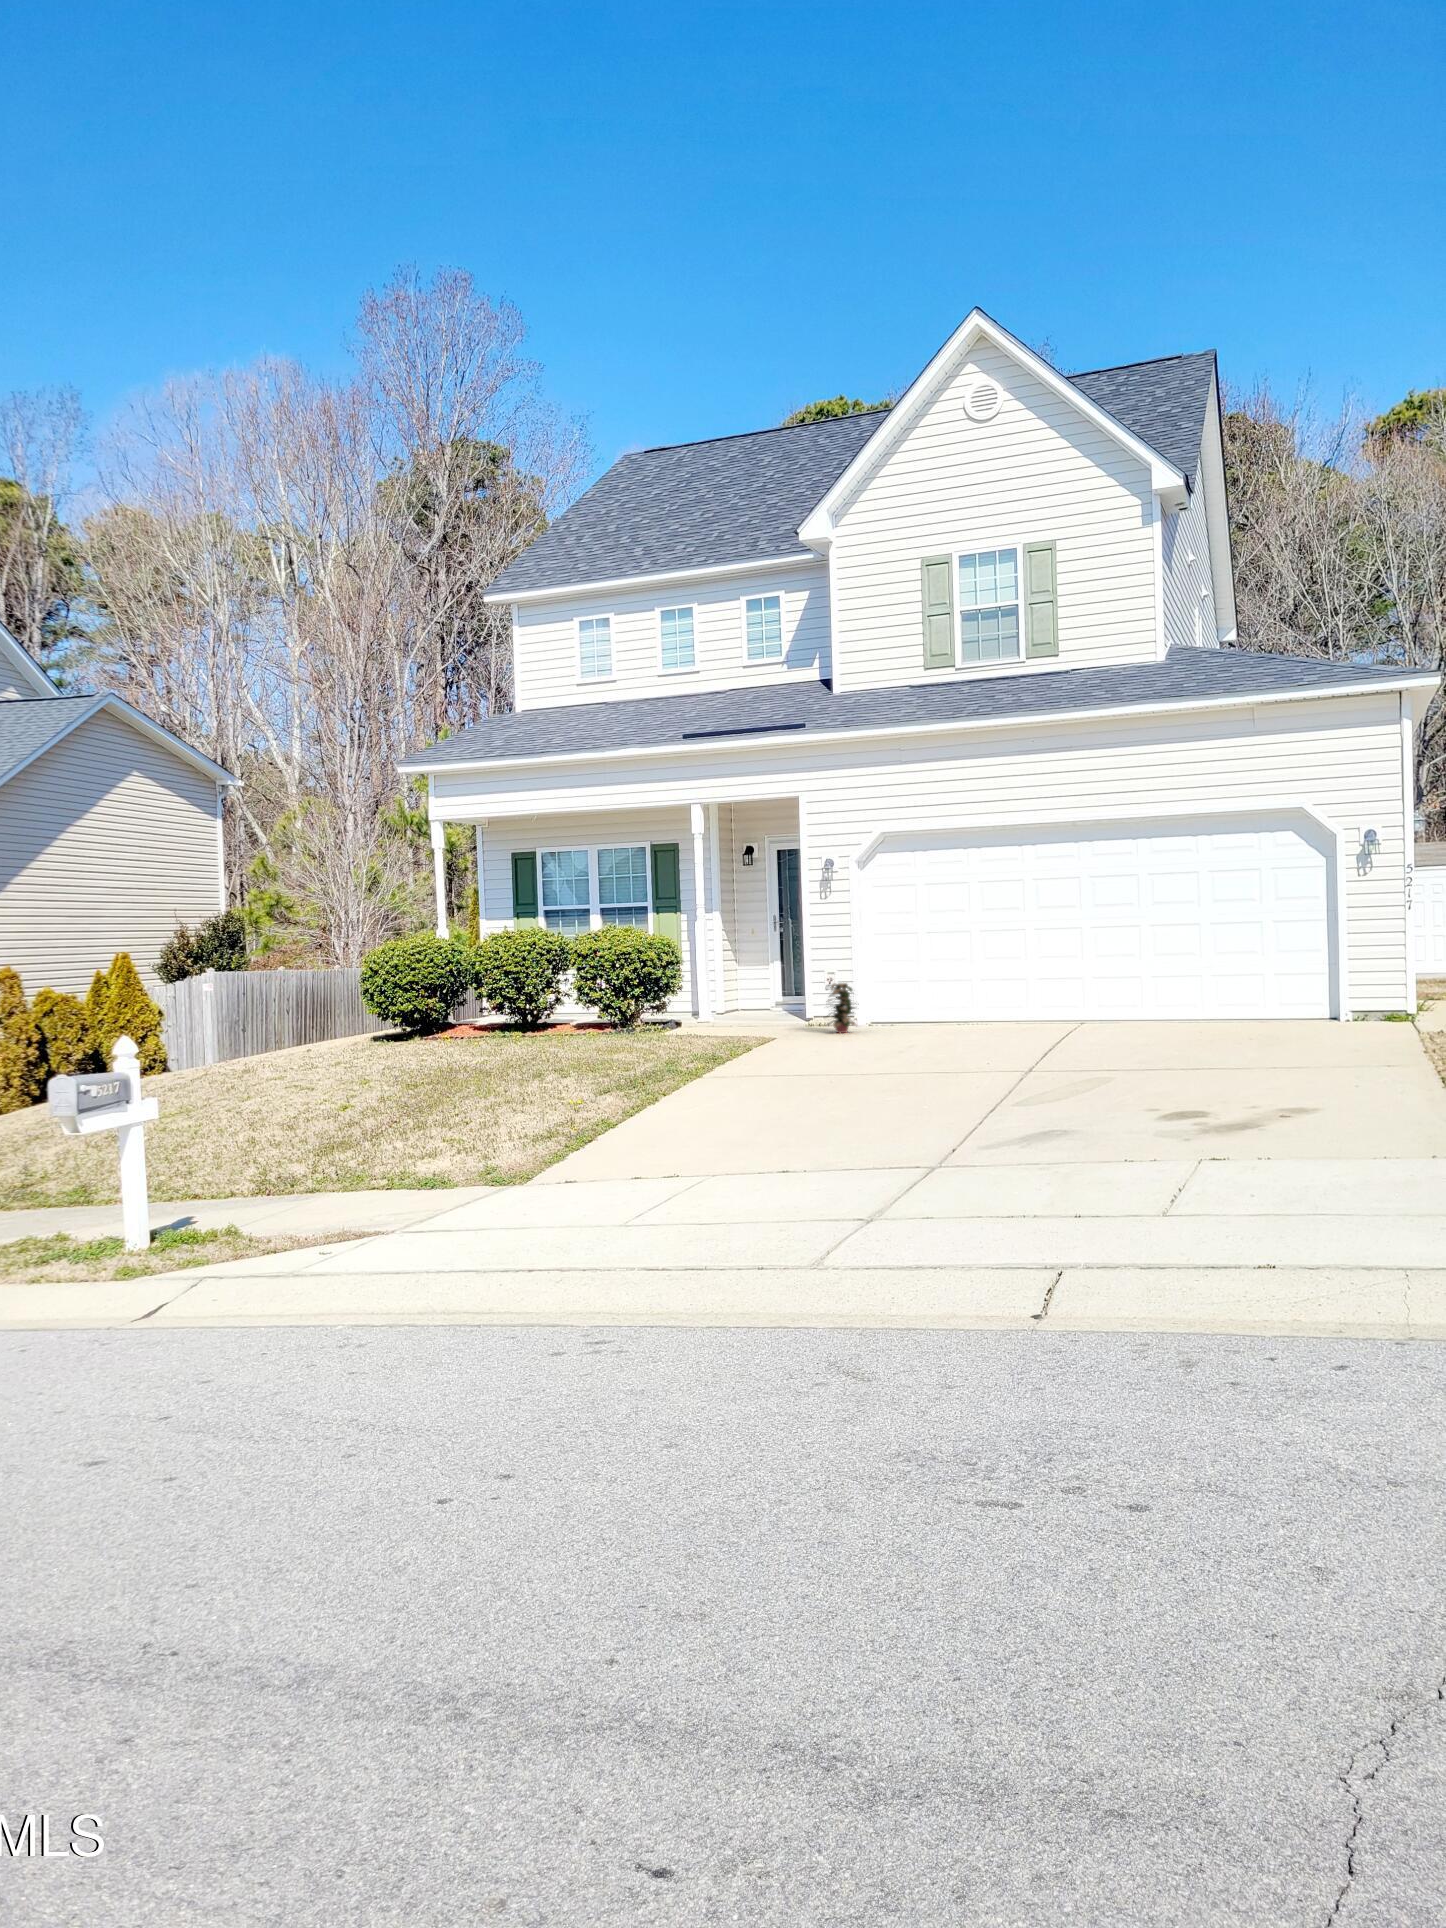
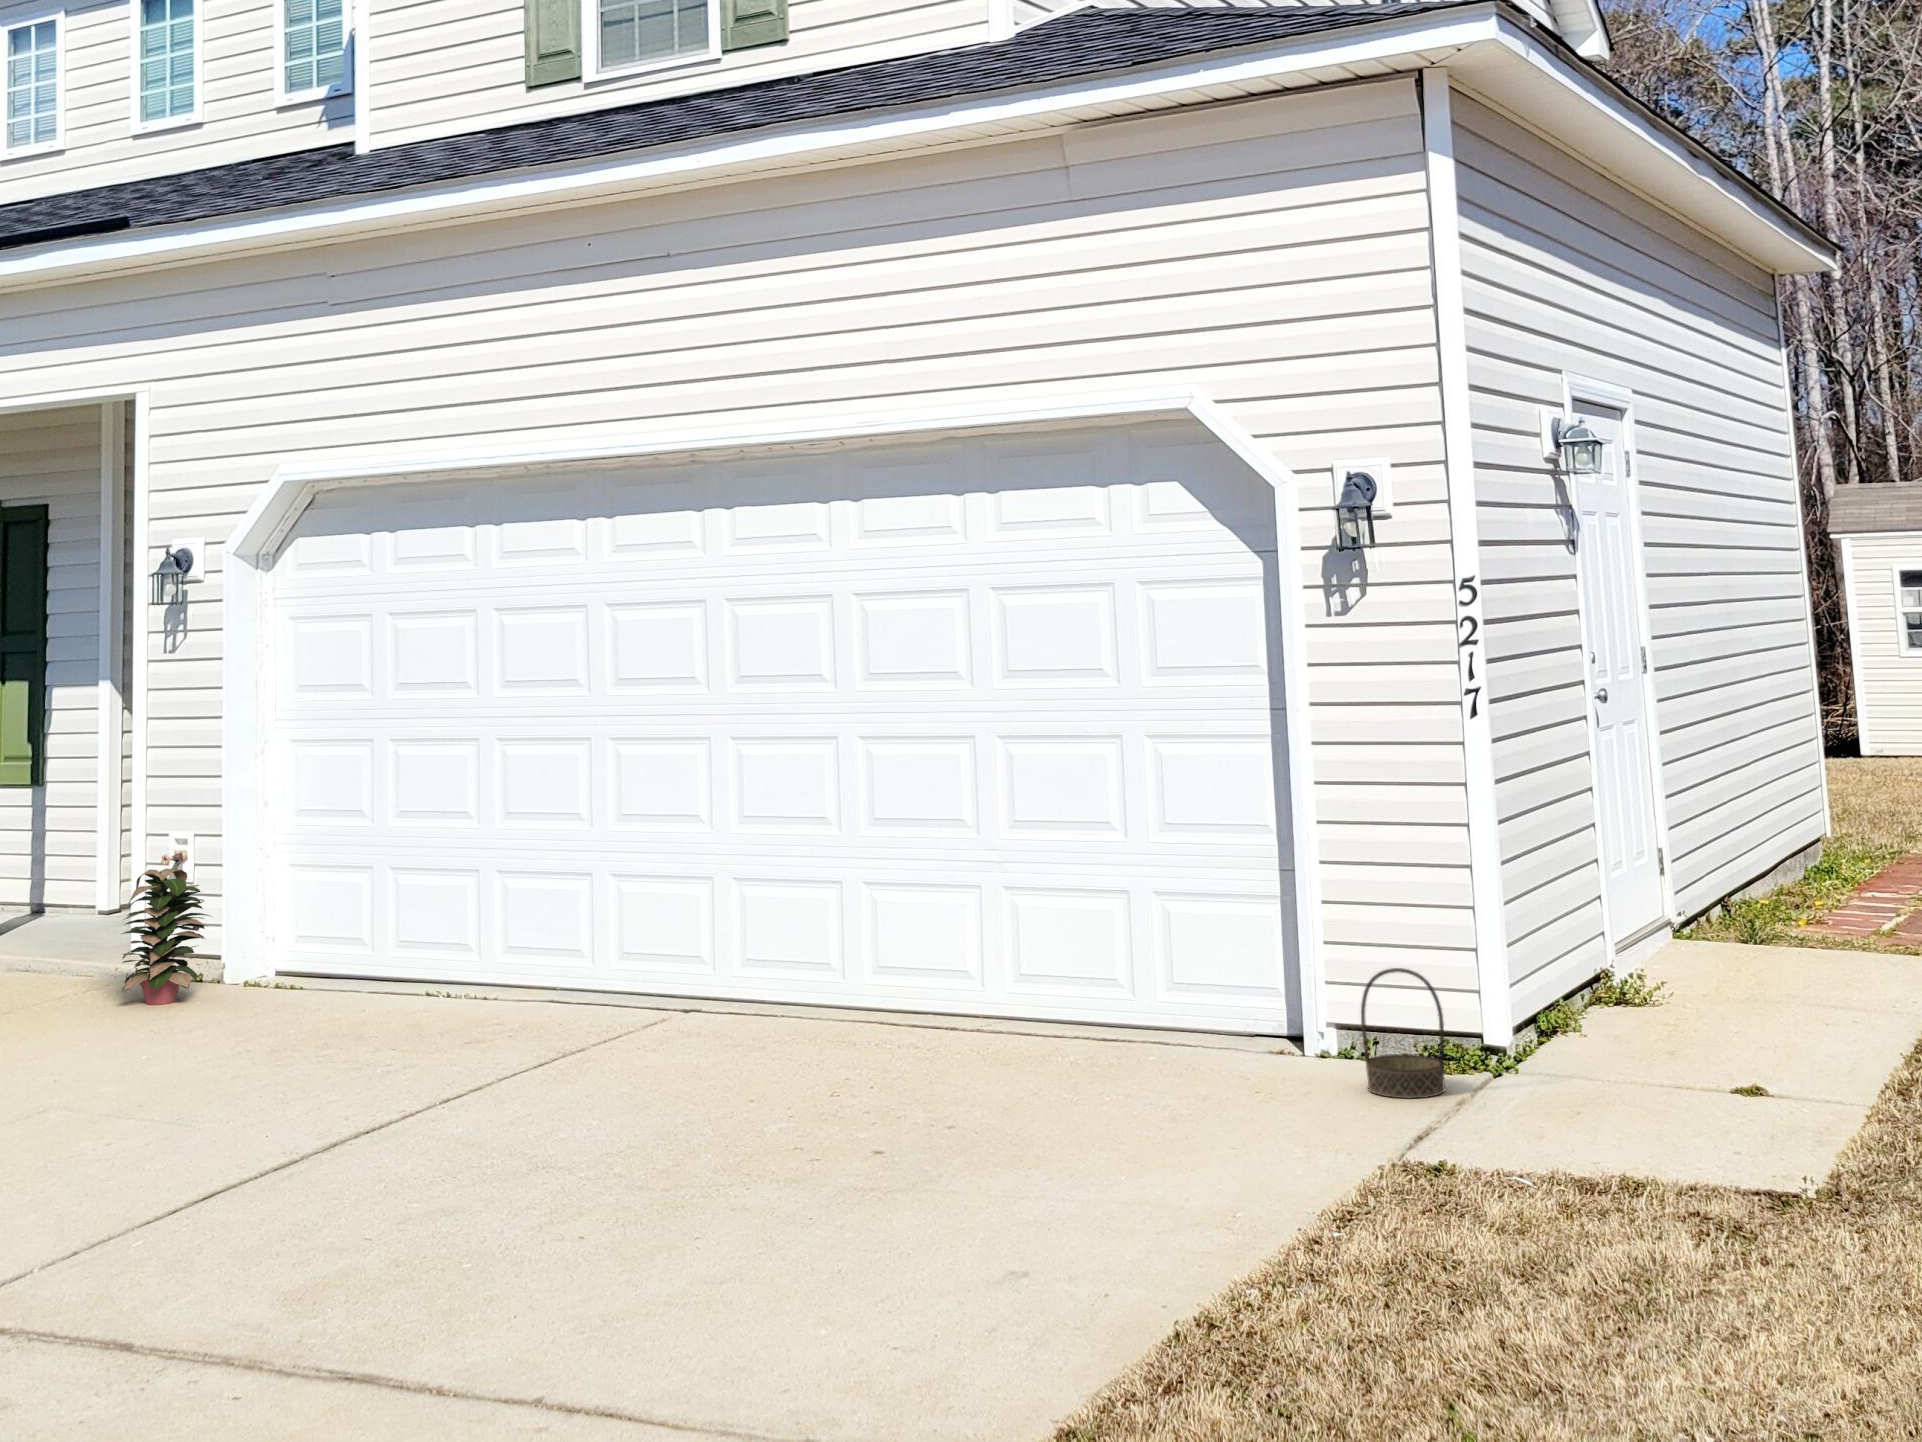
basket: none [1370,992,1400,1032] -> present [1361,968,1445,1098]

